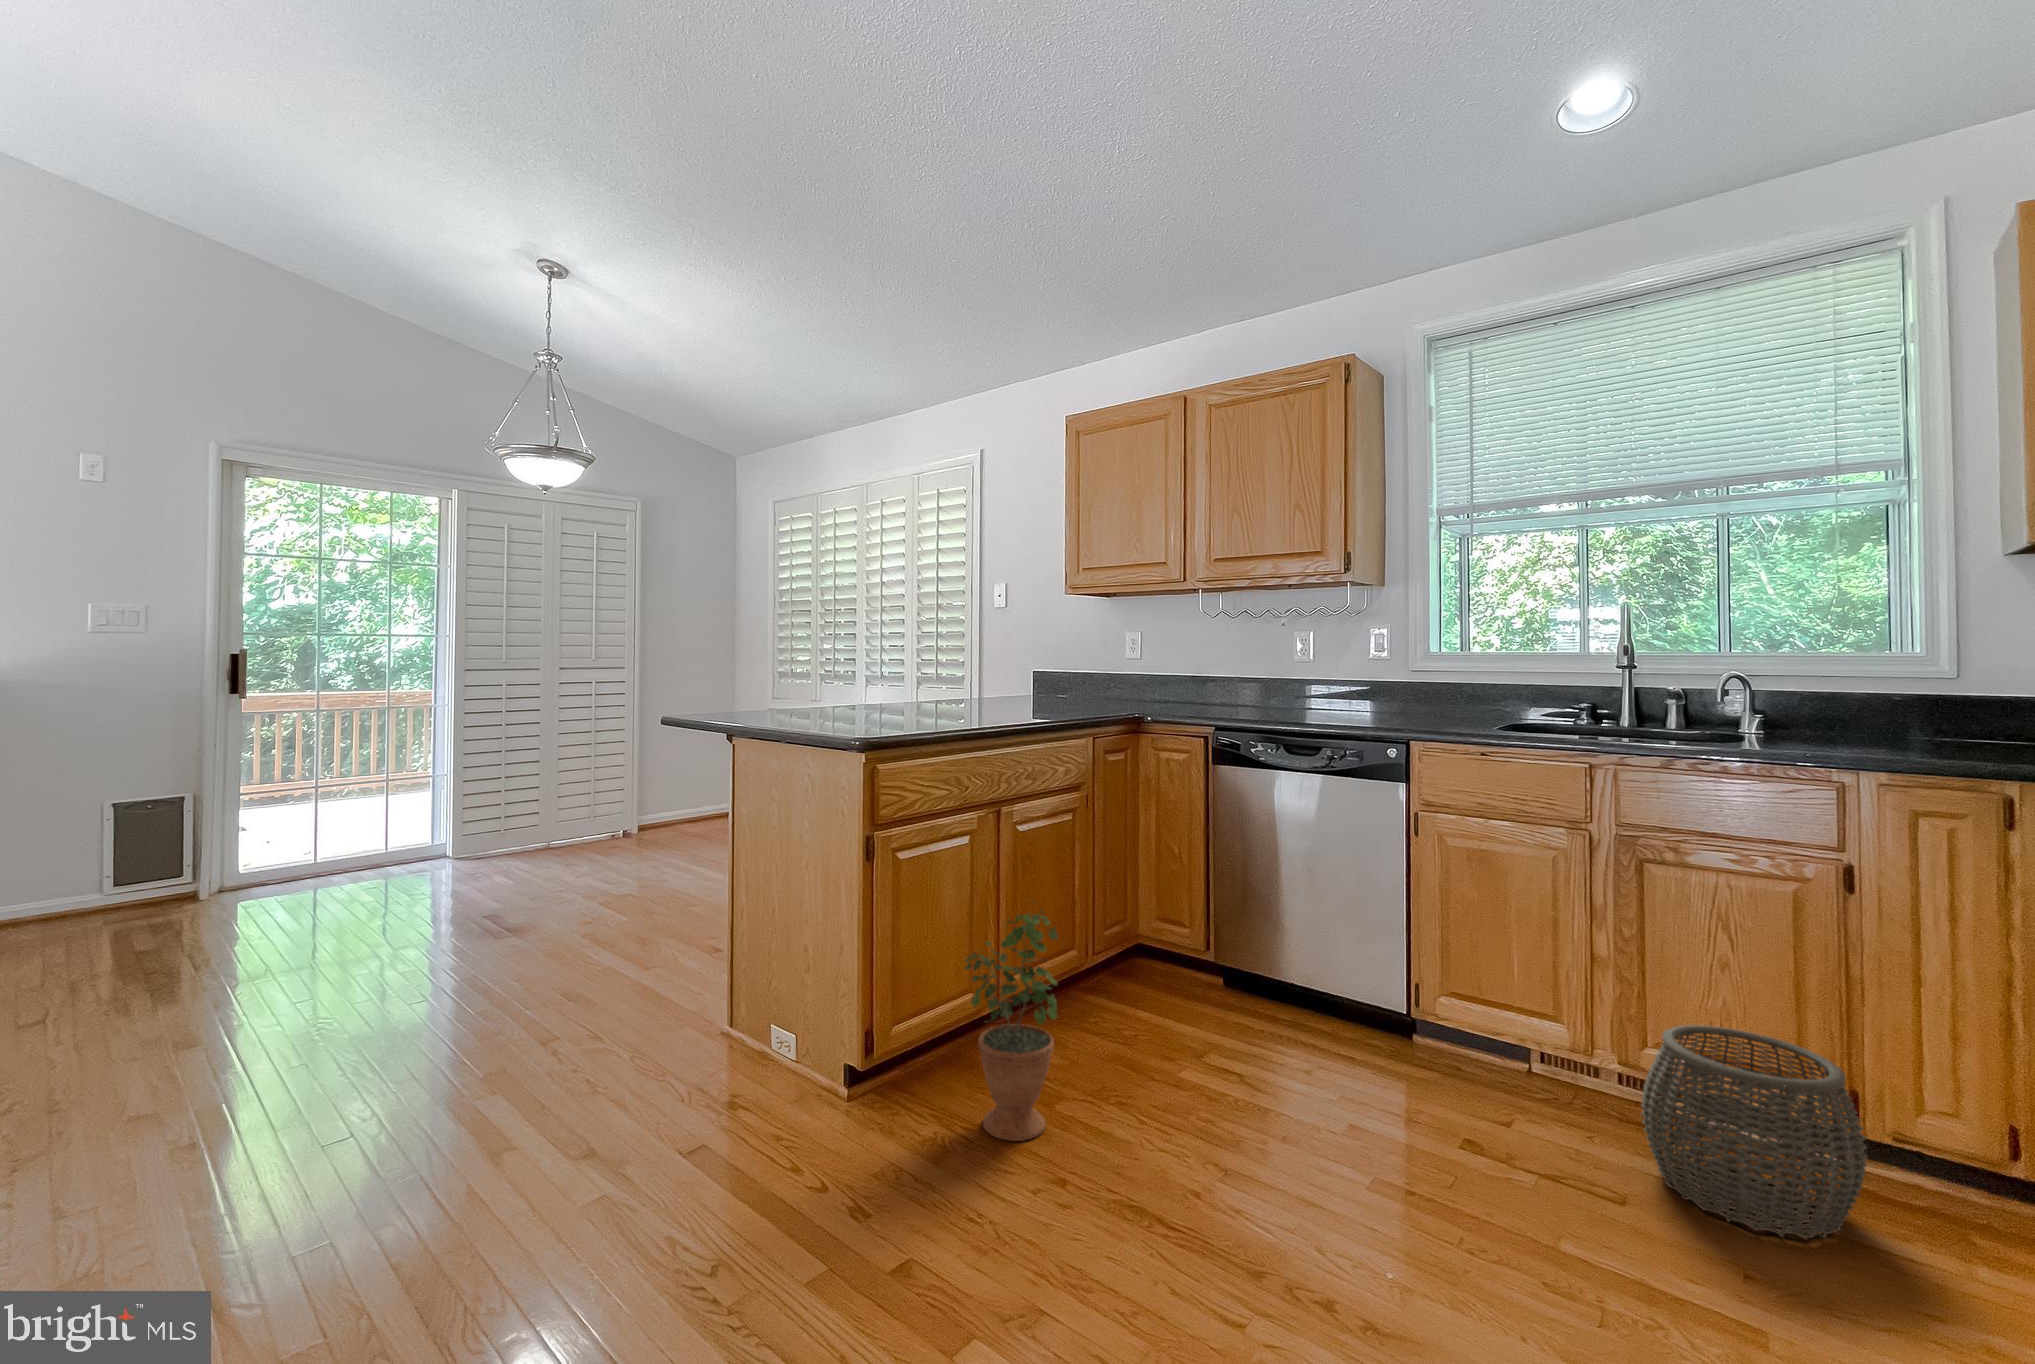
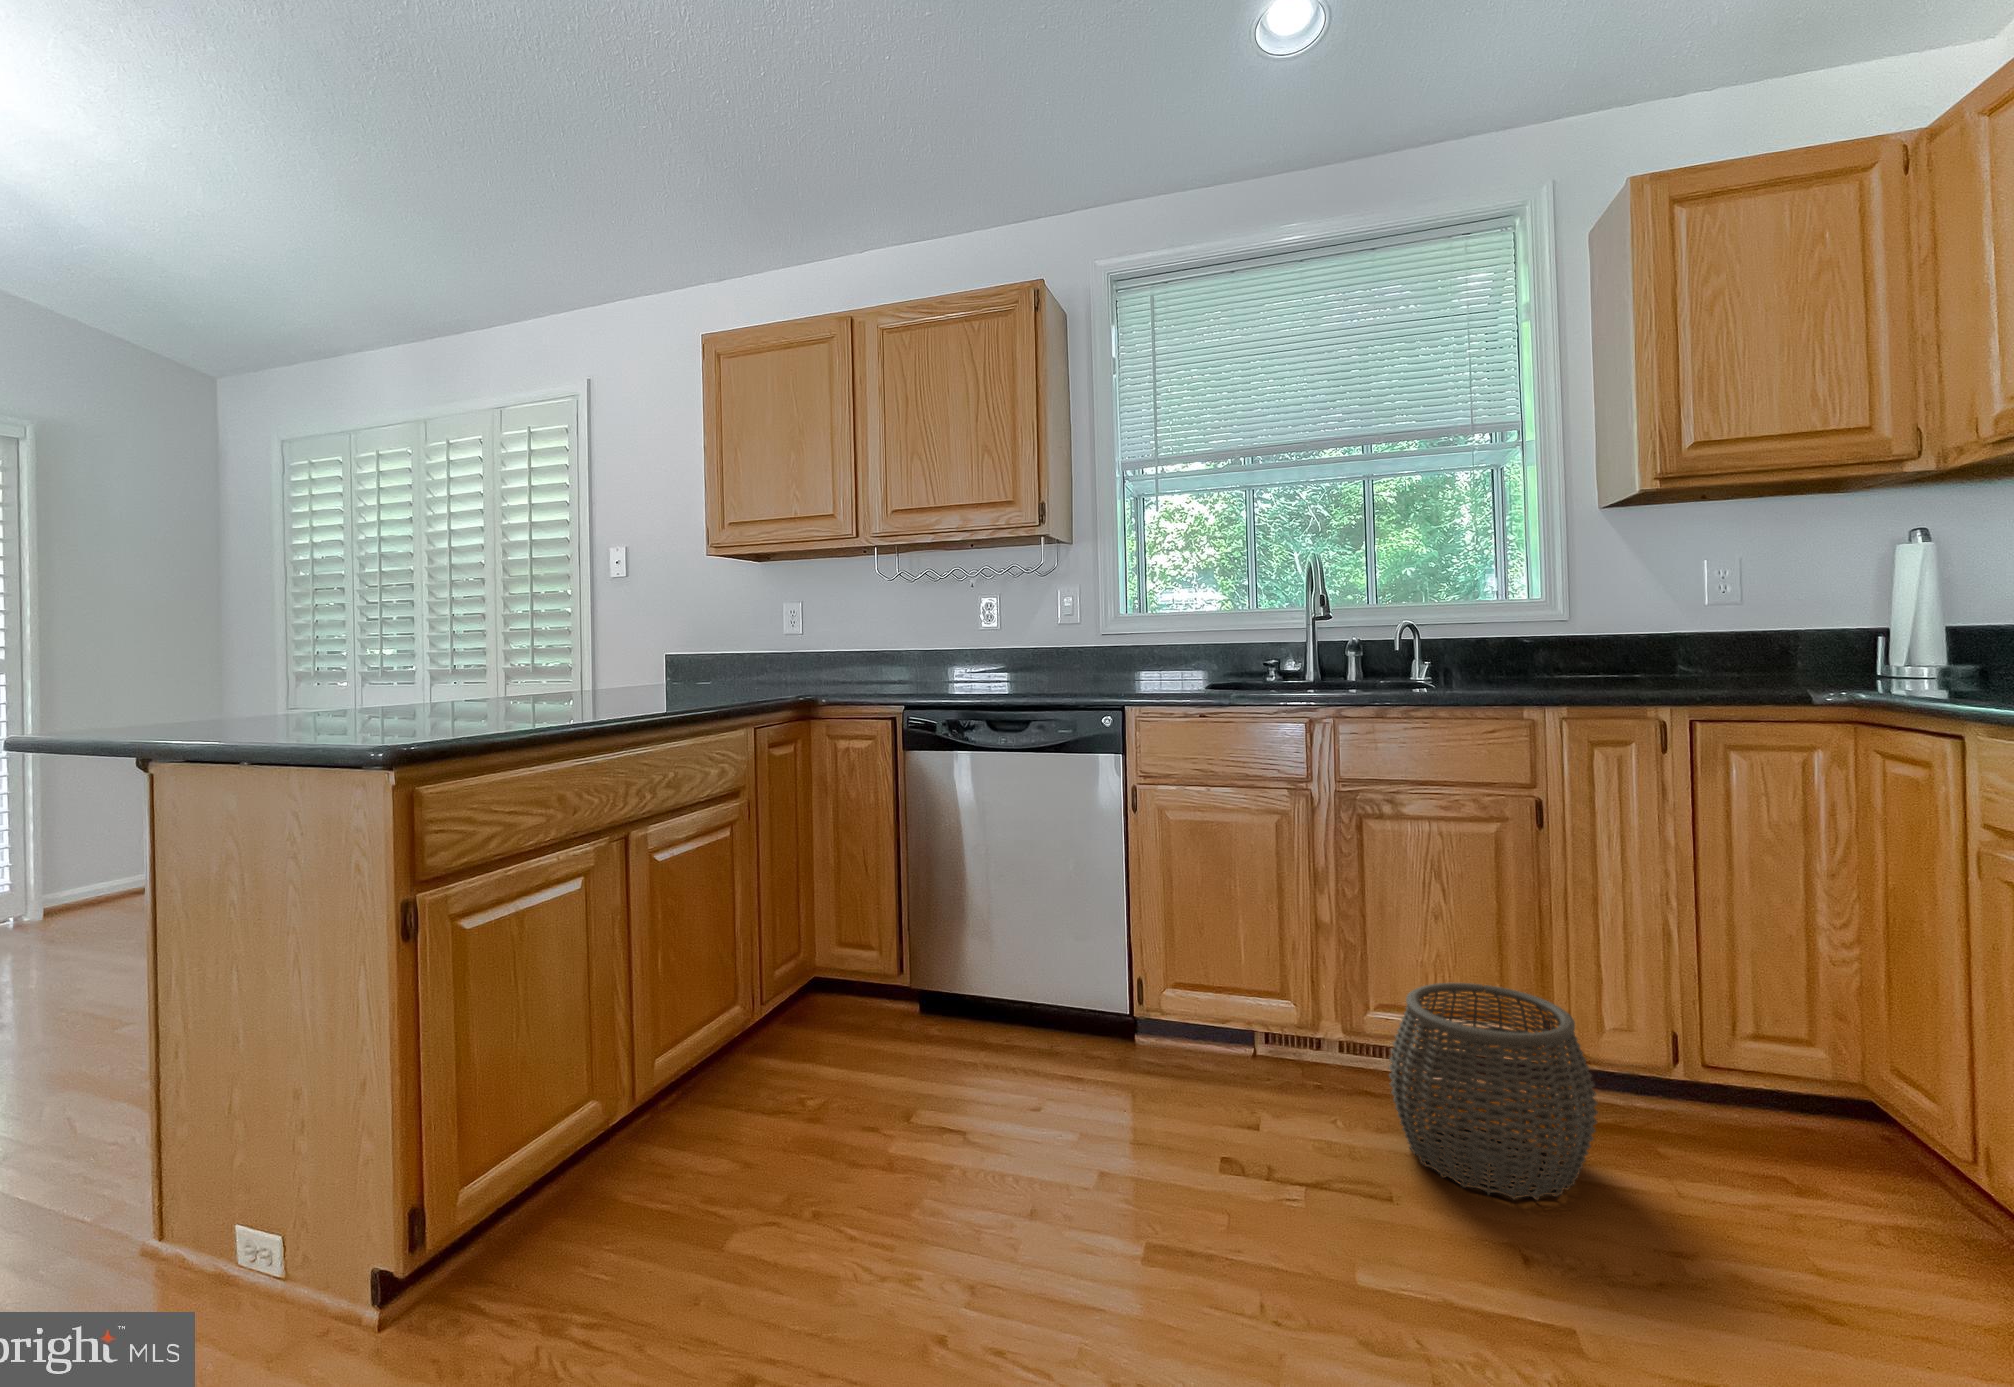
potted plant: present [965,908,1058,1141] -> none [577,961,730,1325]

